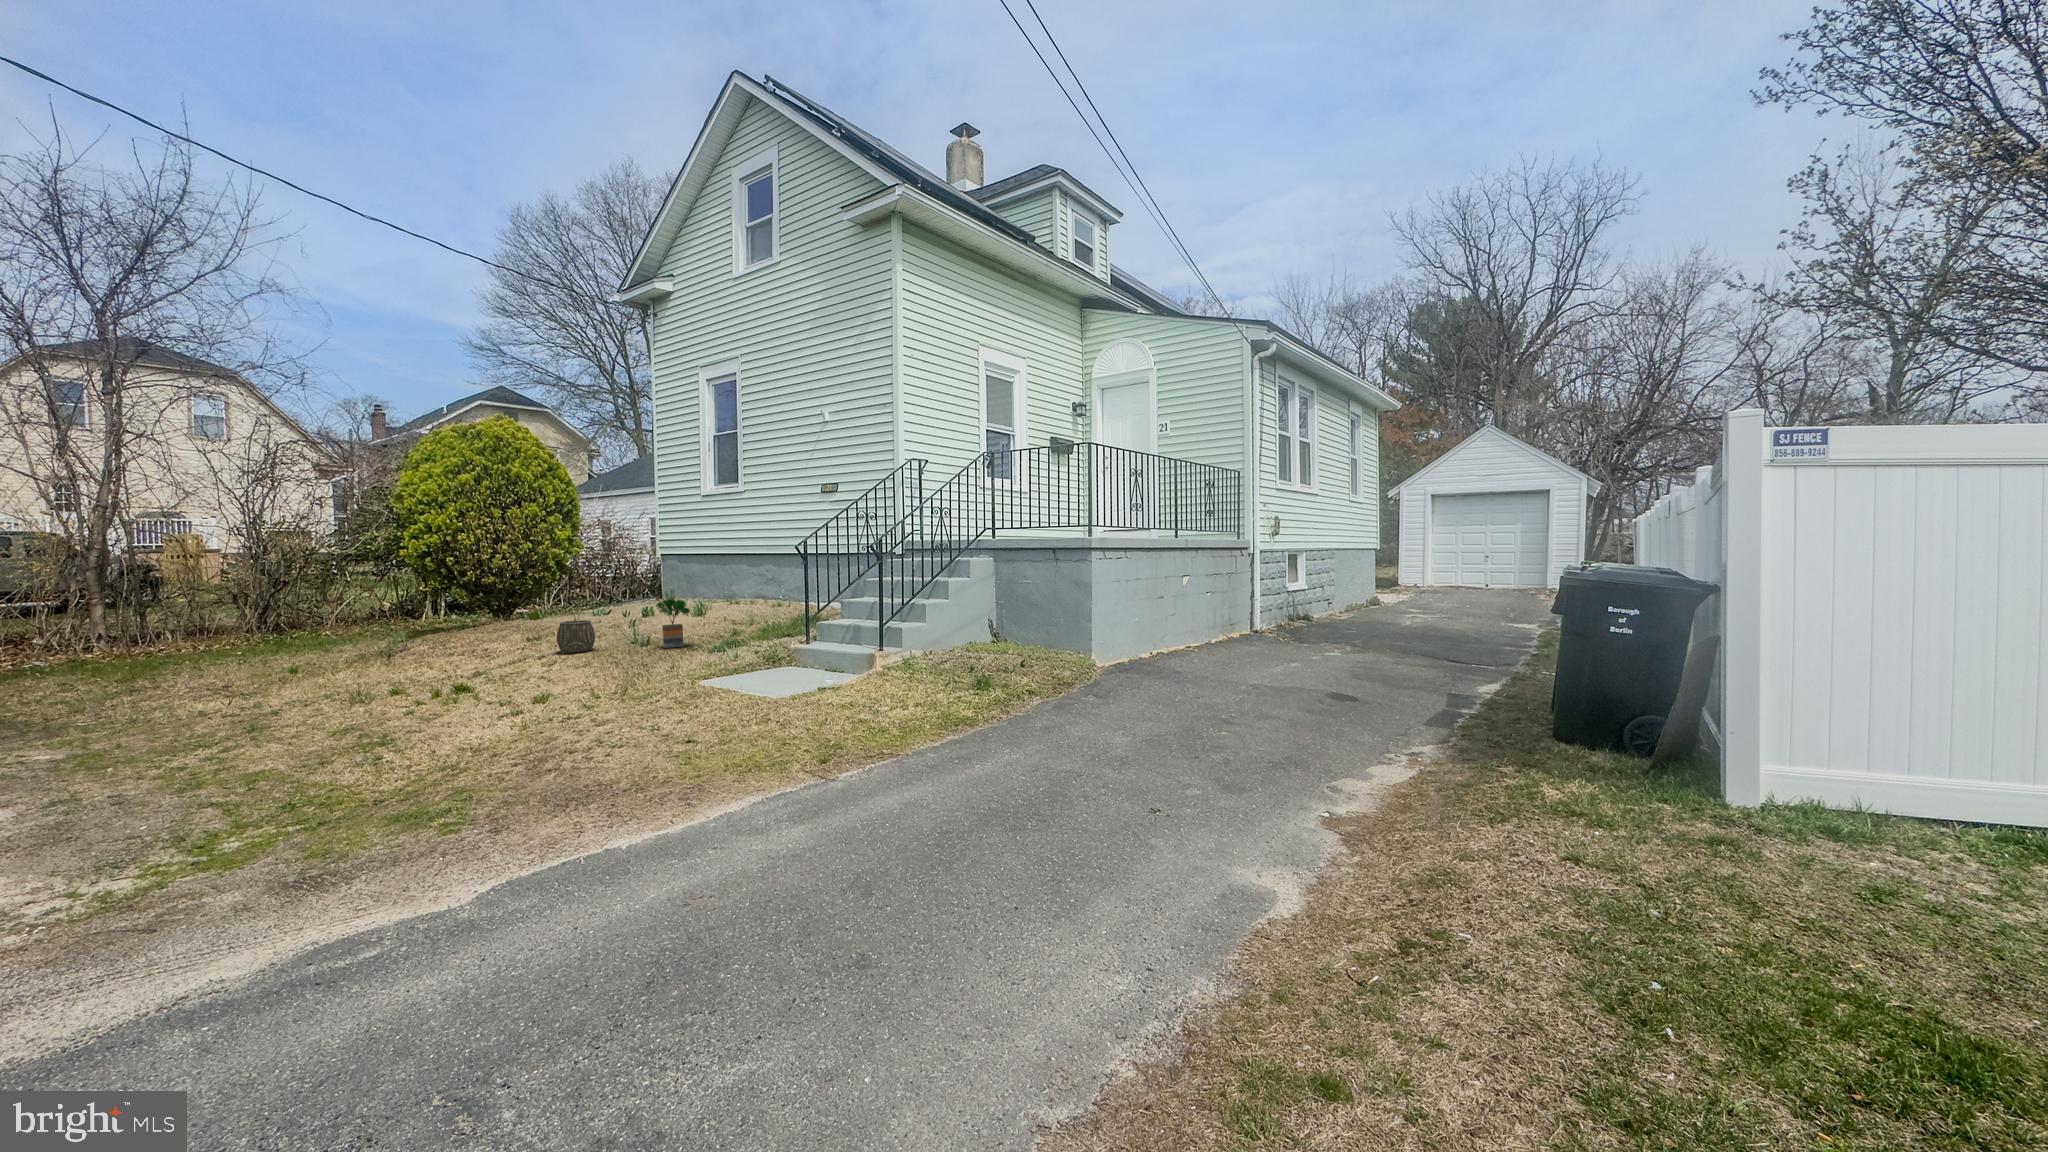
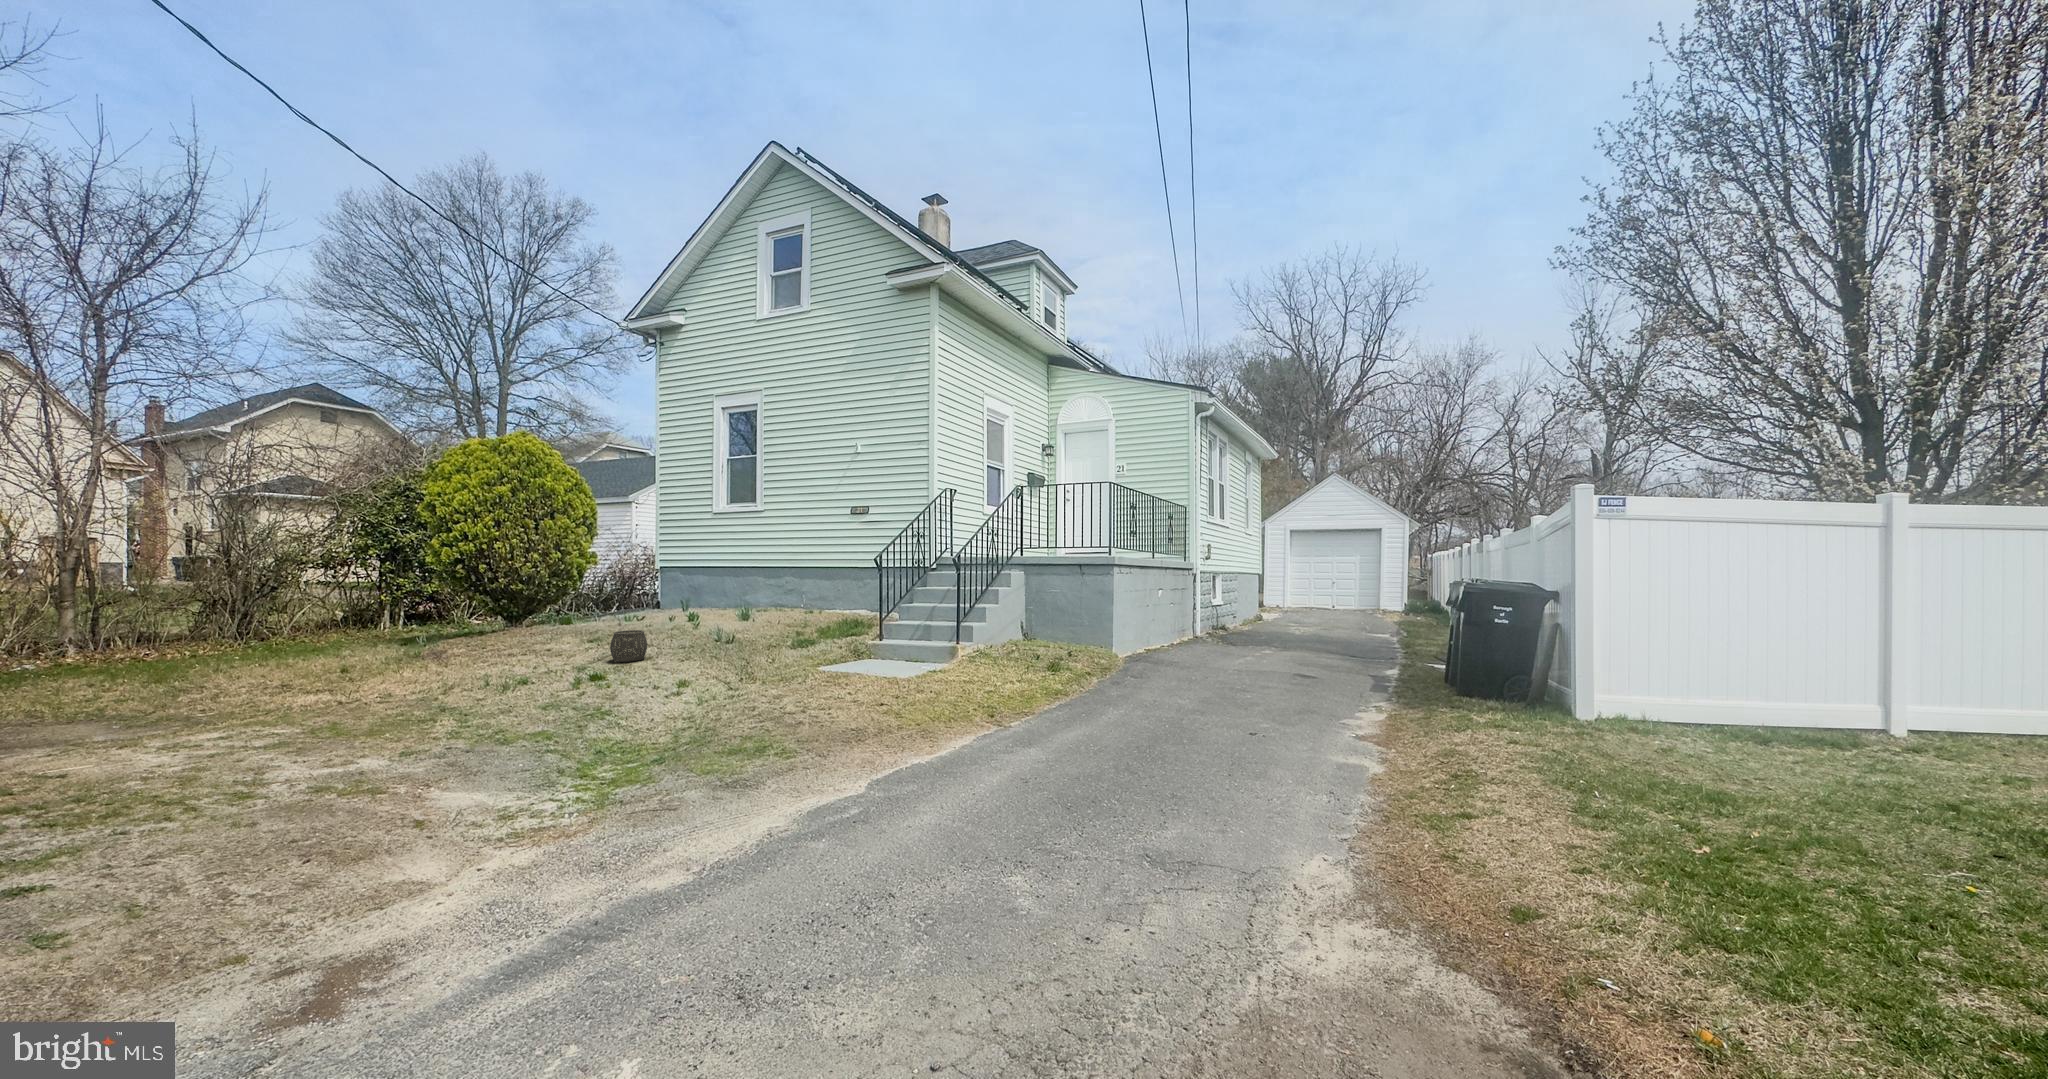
potted tree: present [656,599,690,648] -> none [709,610,744,657]

